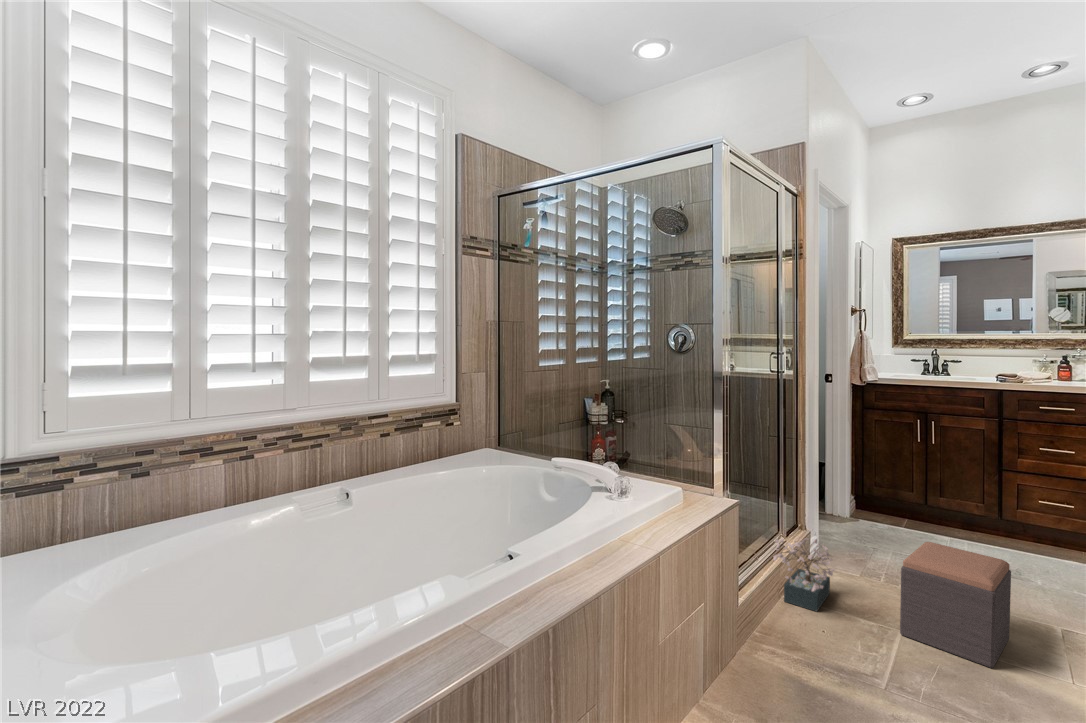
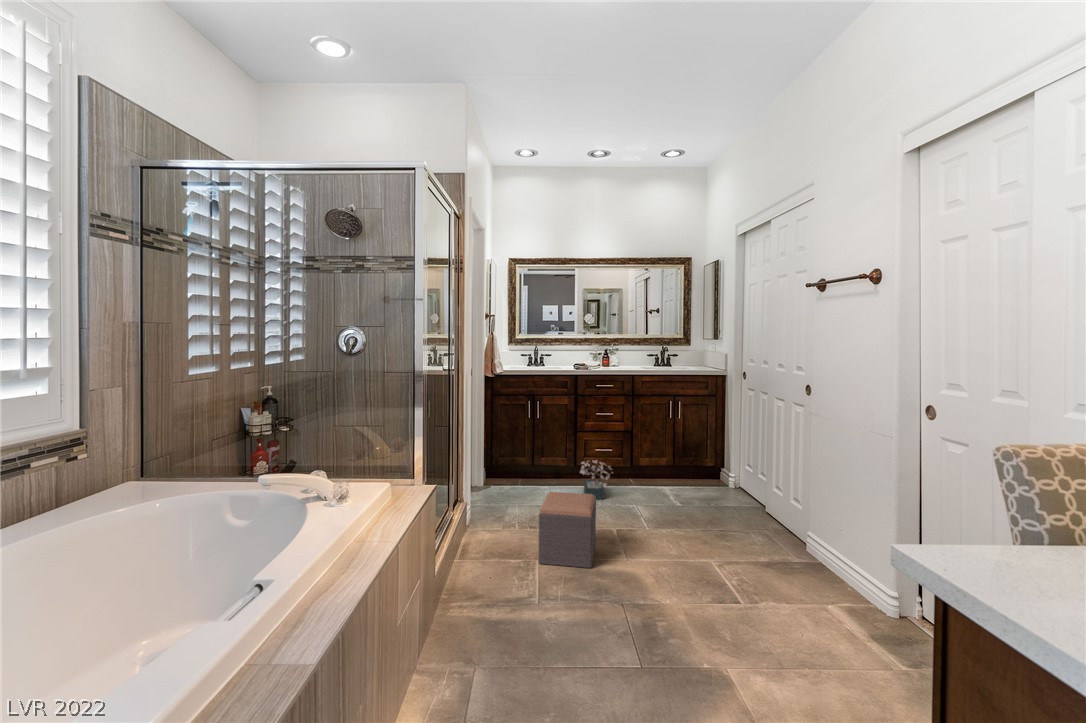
decorative plant: present [774,538,835,611] -> present [580,460,611,499]

